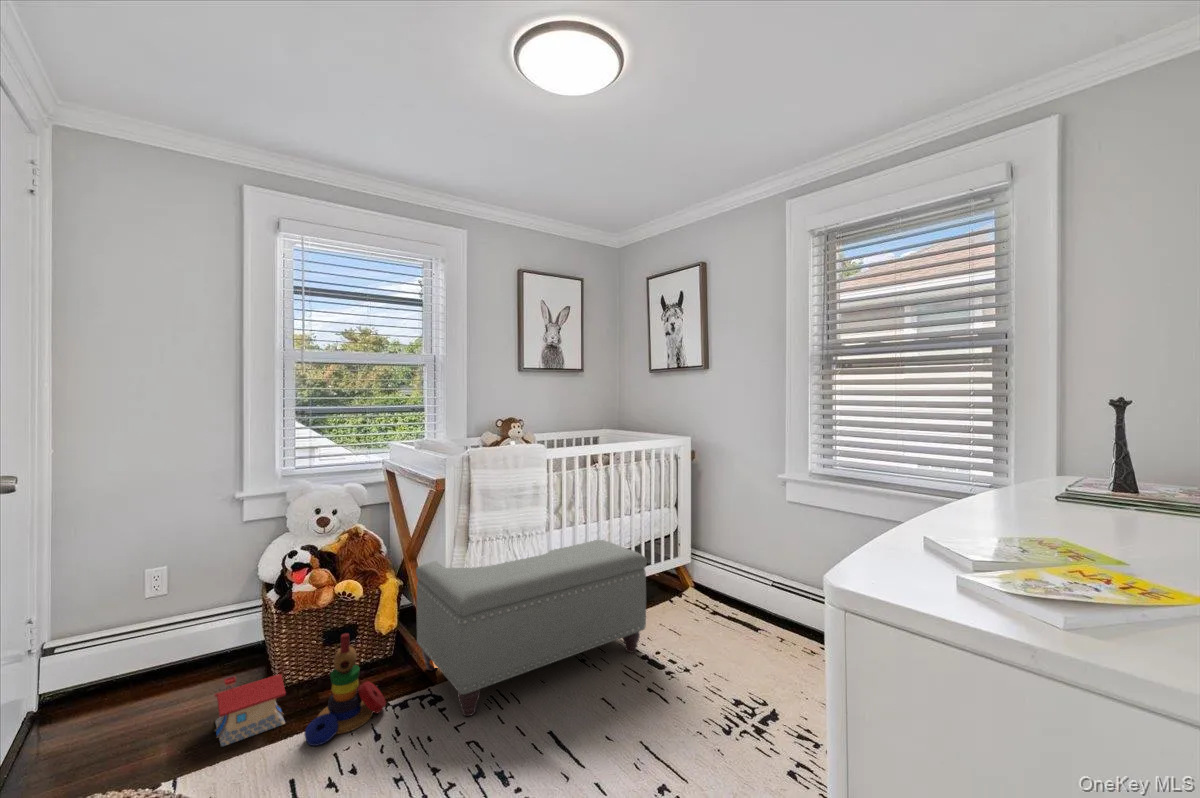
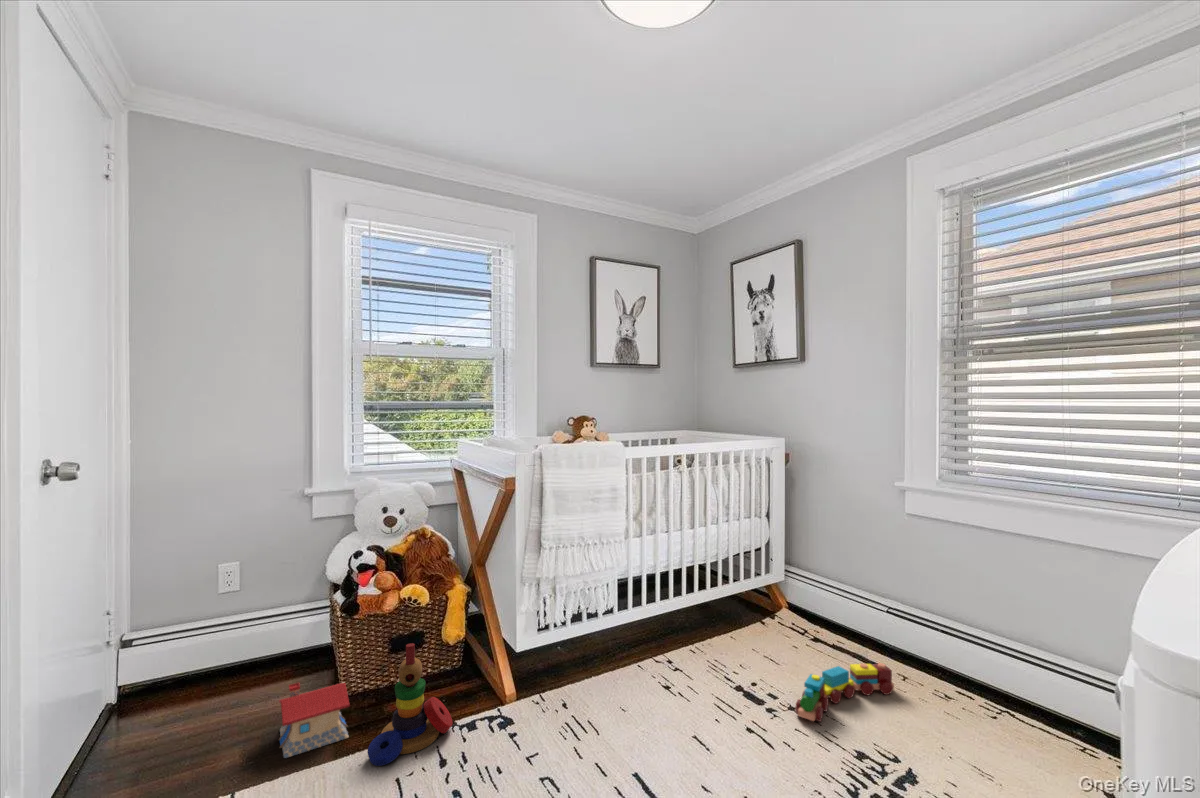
ottoman: present [416,538,647,716] -> none [484,543,741,745]
toy train: none [690,628,773,680] -> present [795,663,894,722]

